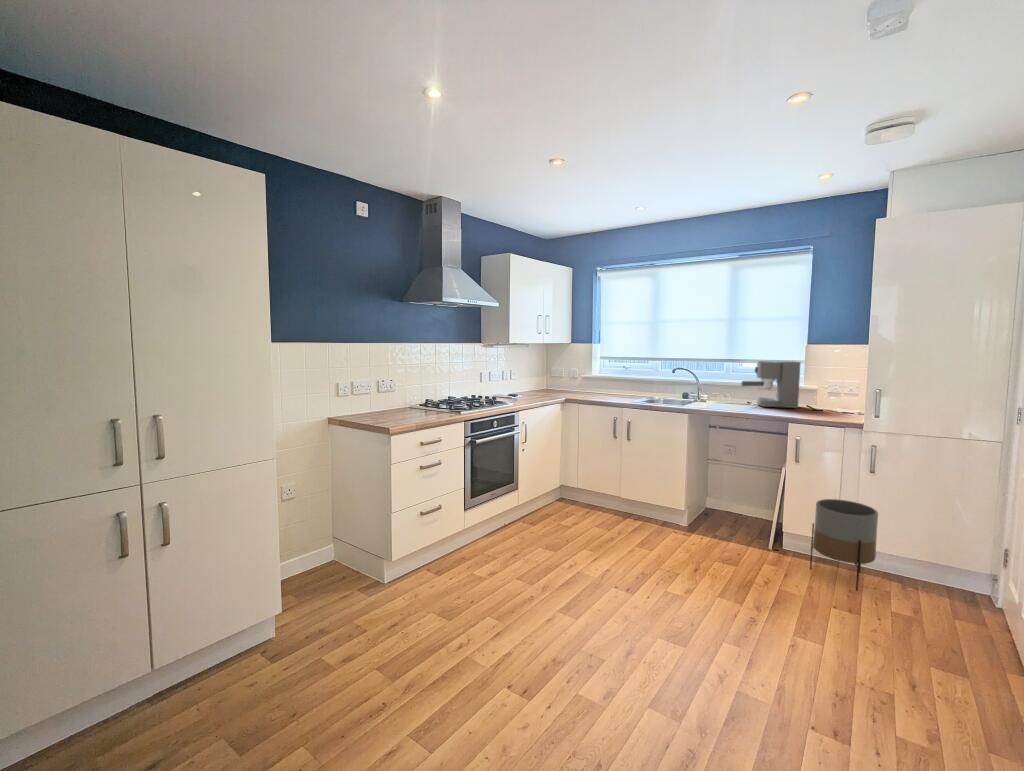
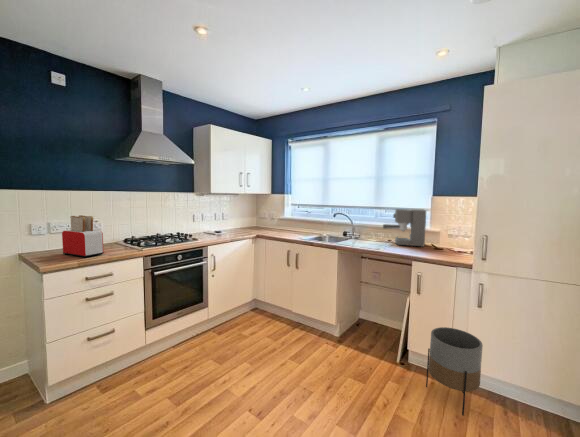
toaster: none [383,372,428,420] -> present [62,215,104,258]

